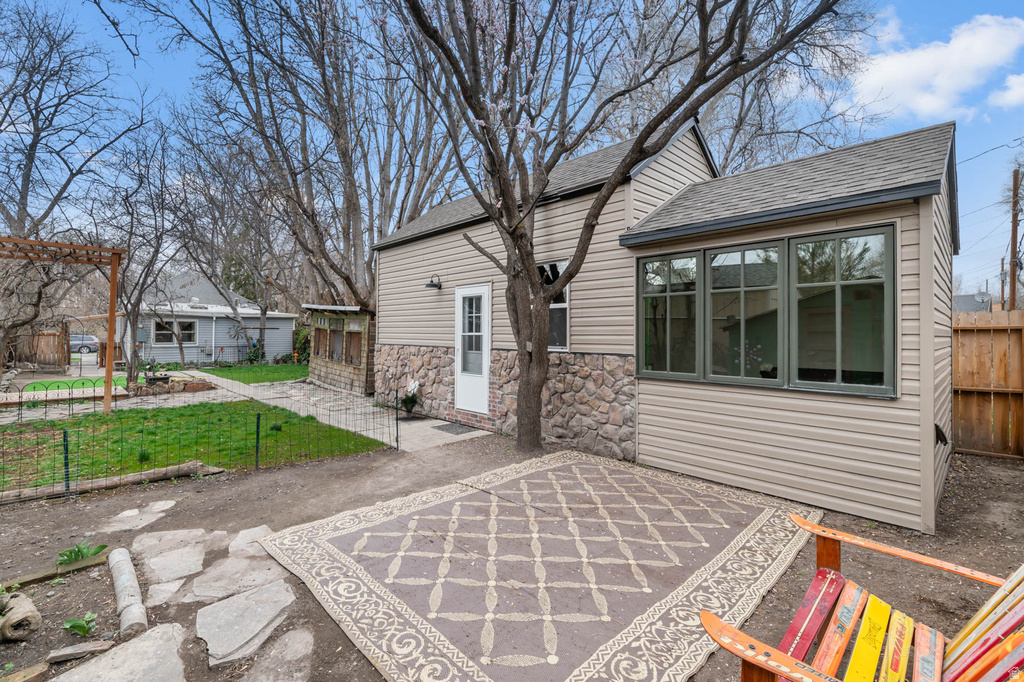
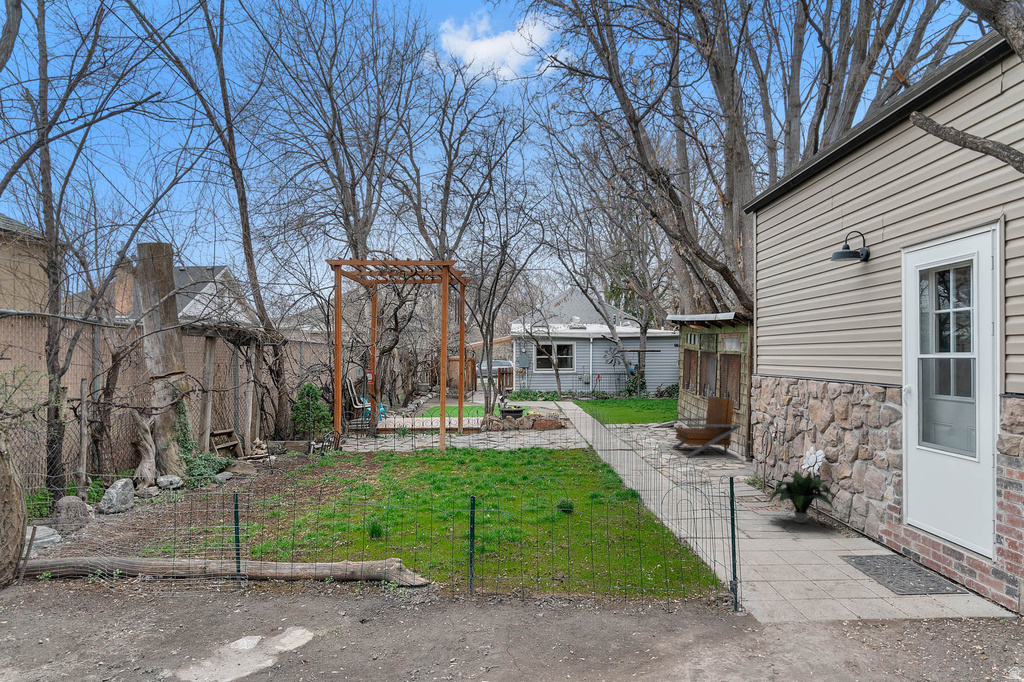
lounge chair: none [317,359,363,398] -> present [673,396,741,458]

